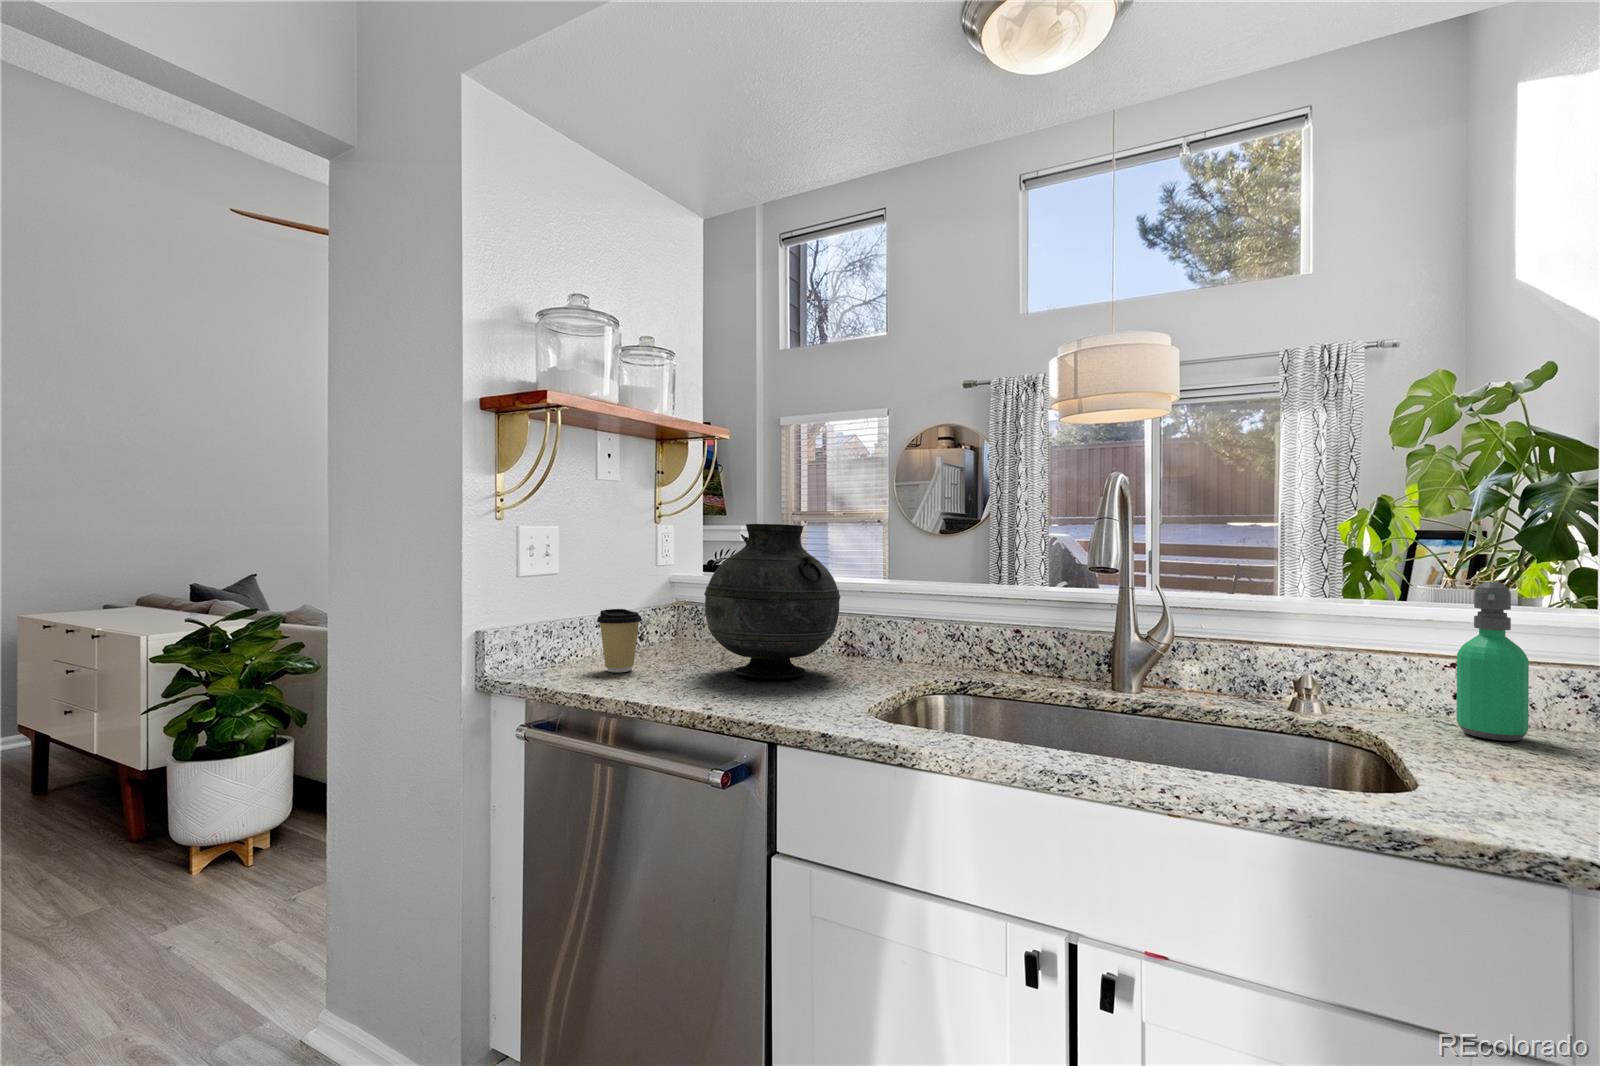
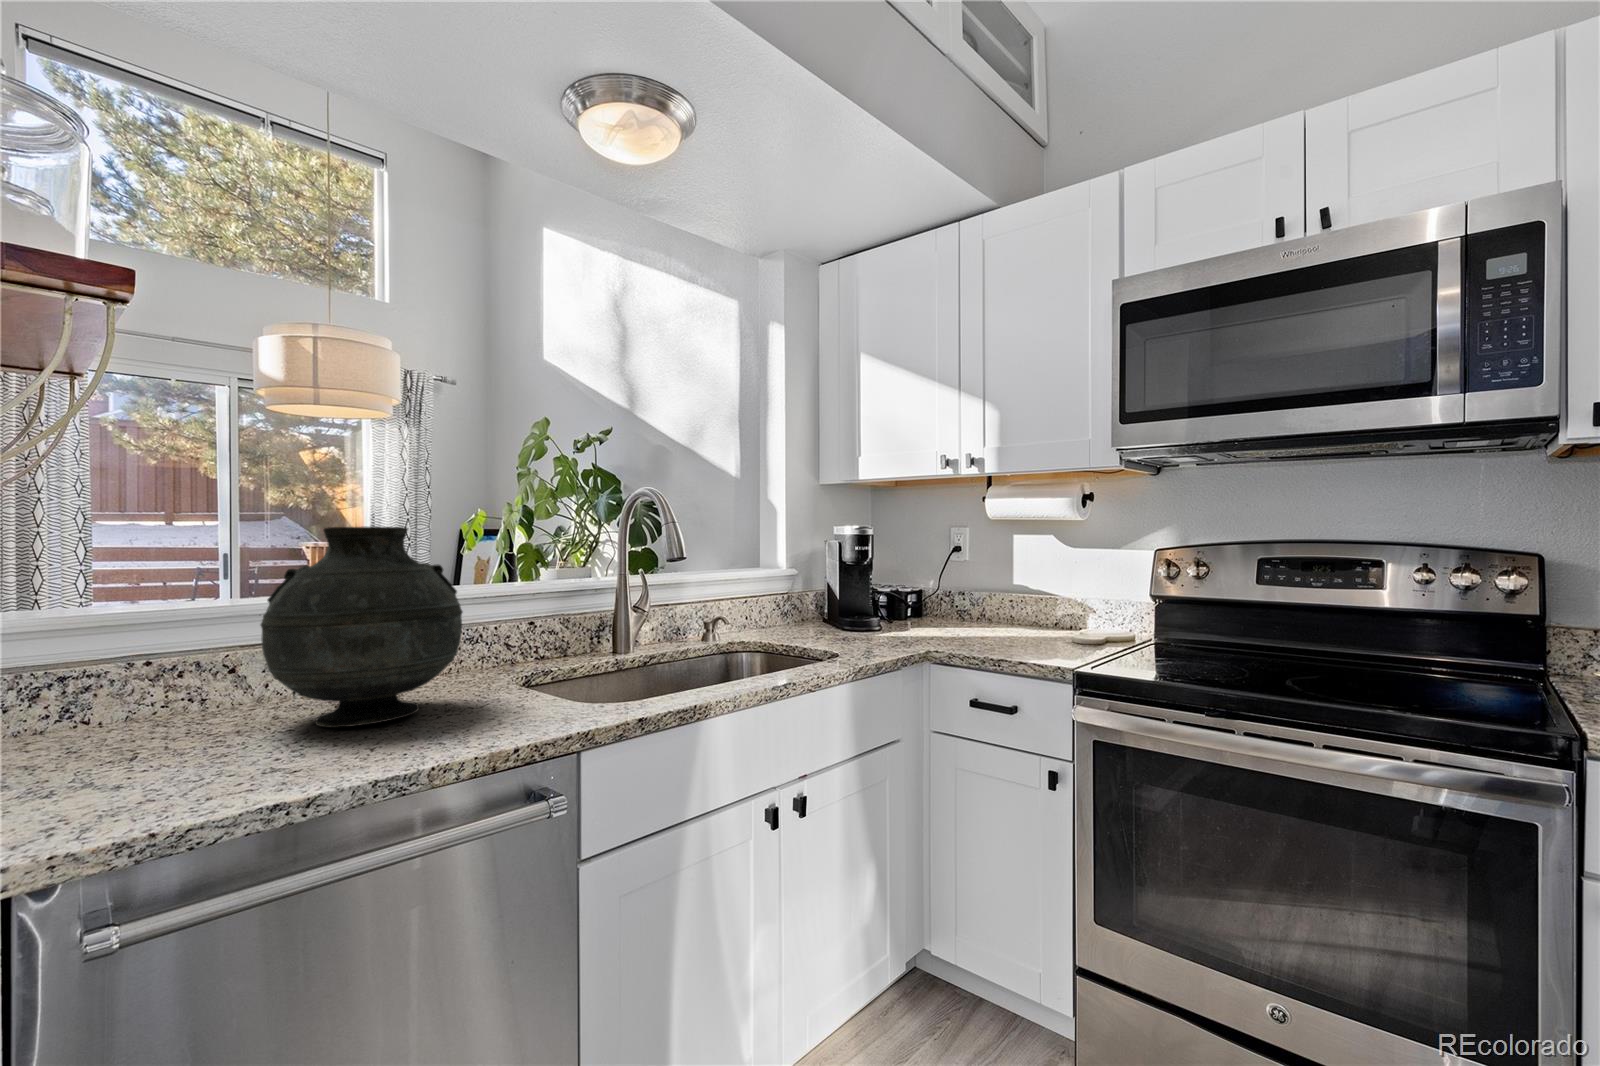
soap dispenser: present [1457,582,1529,741] -> none [764,557,790,634]
coffee cup: present [597,609,642,672] -> none [89,676,197,791]

